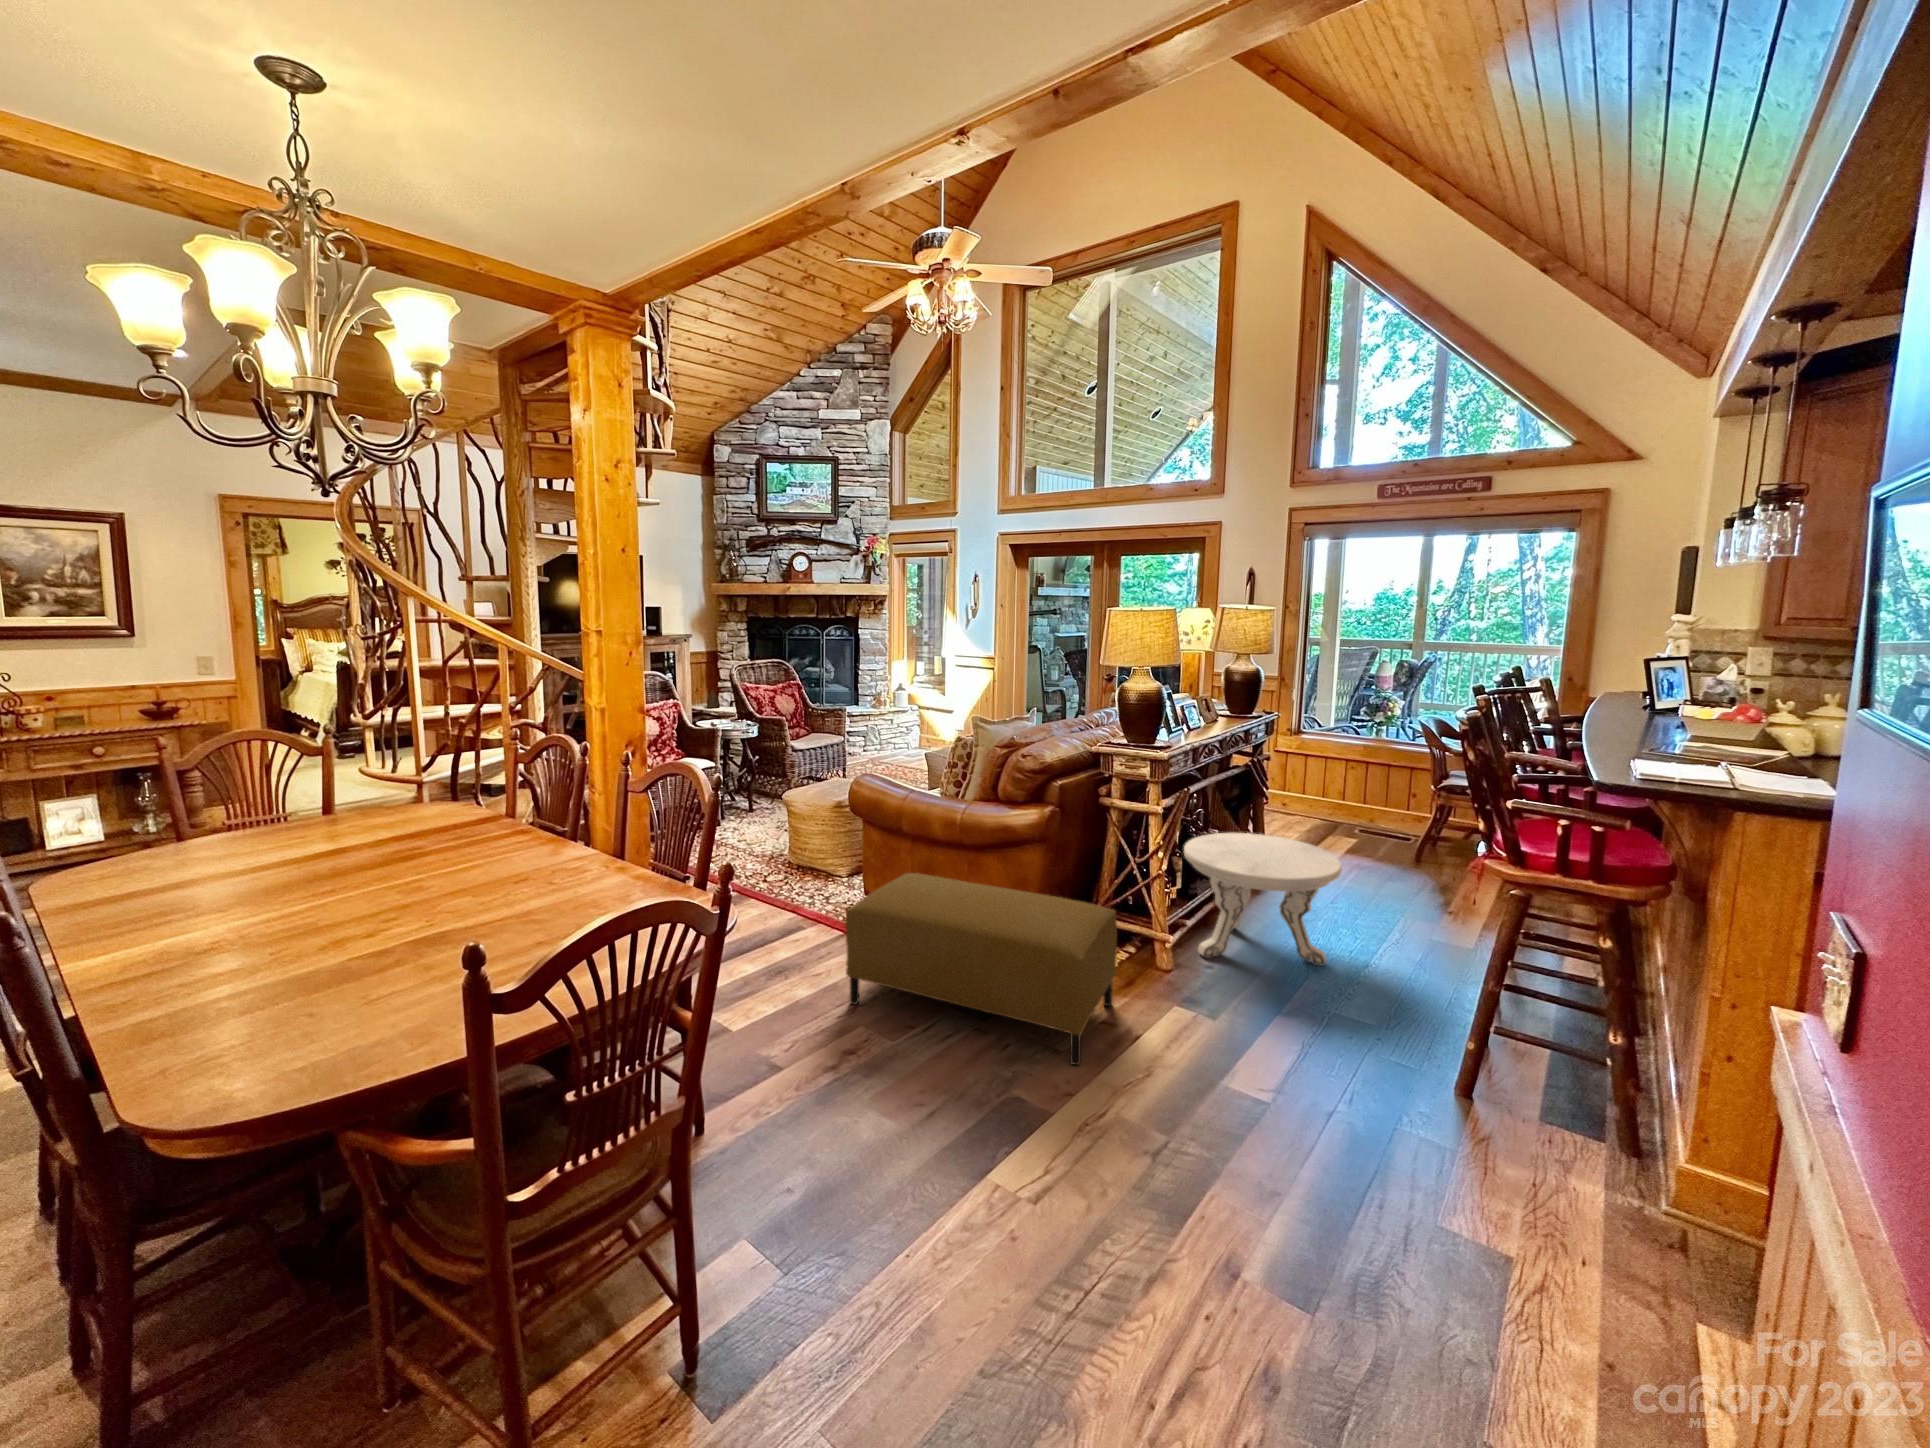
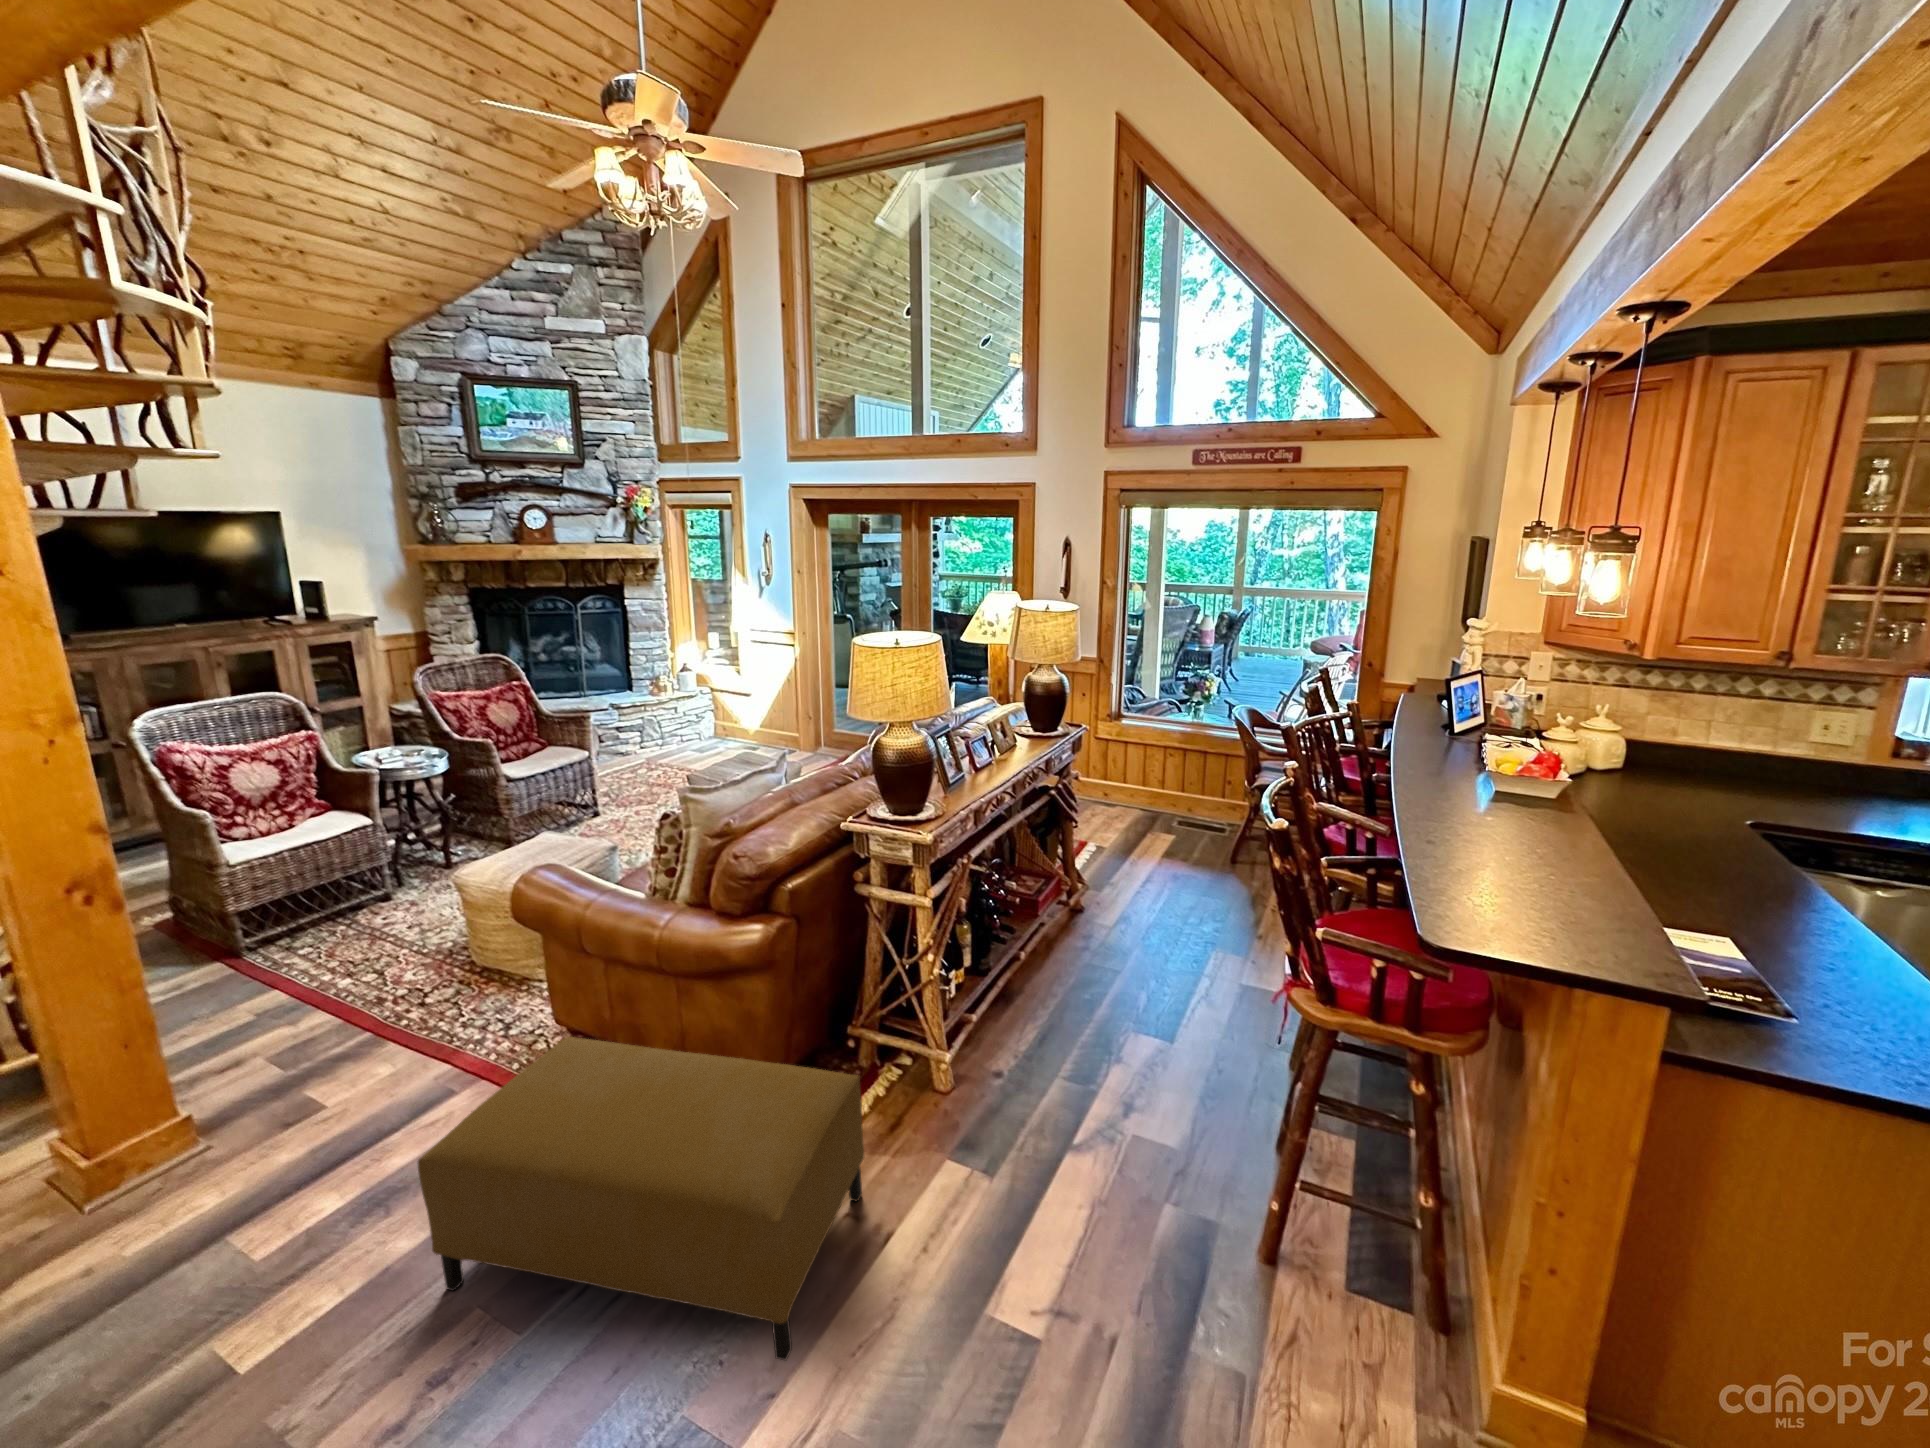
side table: present [1184,833,1341,965] -> none [969,892,1149,1071]

